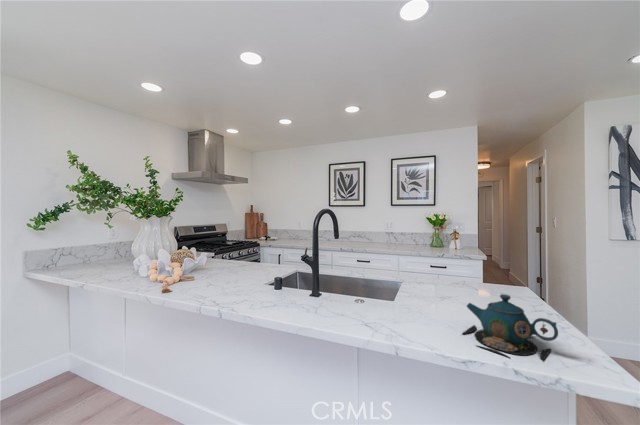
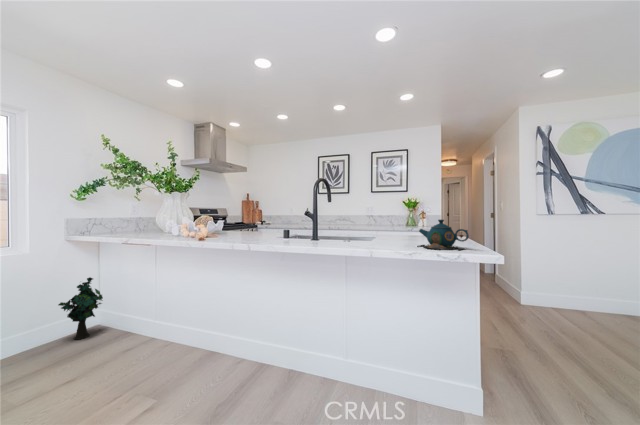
decorative plant: none [13,319,71,396] -> present [58,277,103,340]

